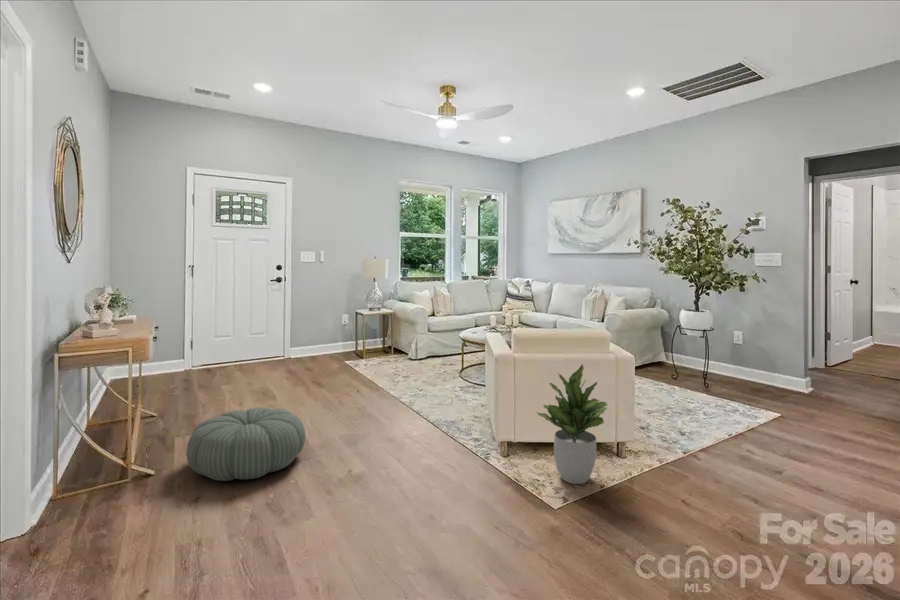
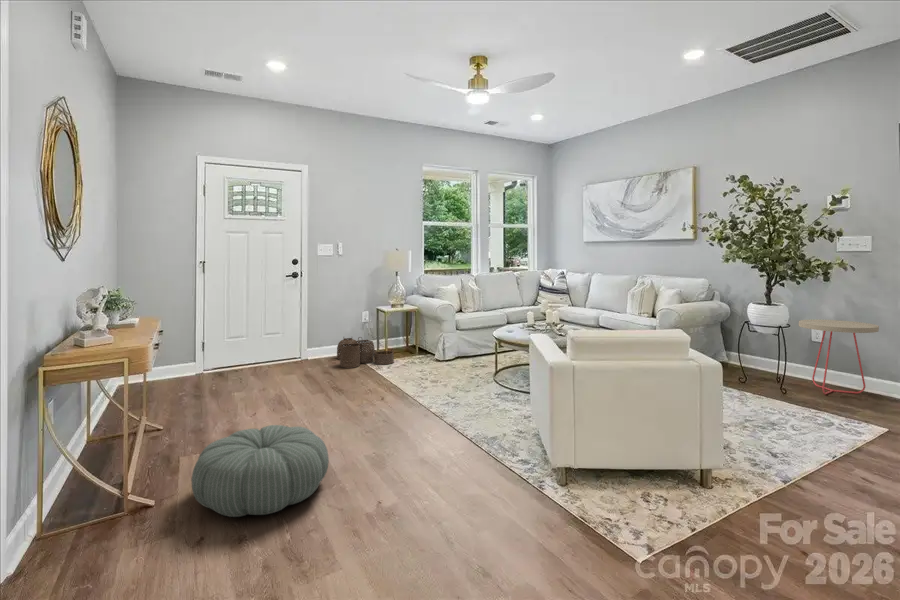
side table: none [722,324,786,388] -> present [799,320,879,394]
woven basket: none [318,337,370,365] -> present [337,337,394,368]
potted plant: present [537,364,607,484] -> none [604,376,700,524]

